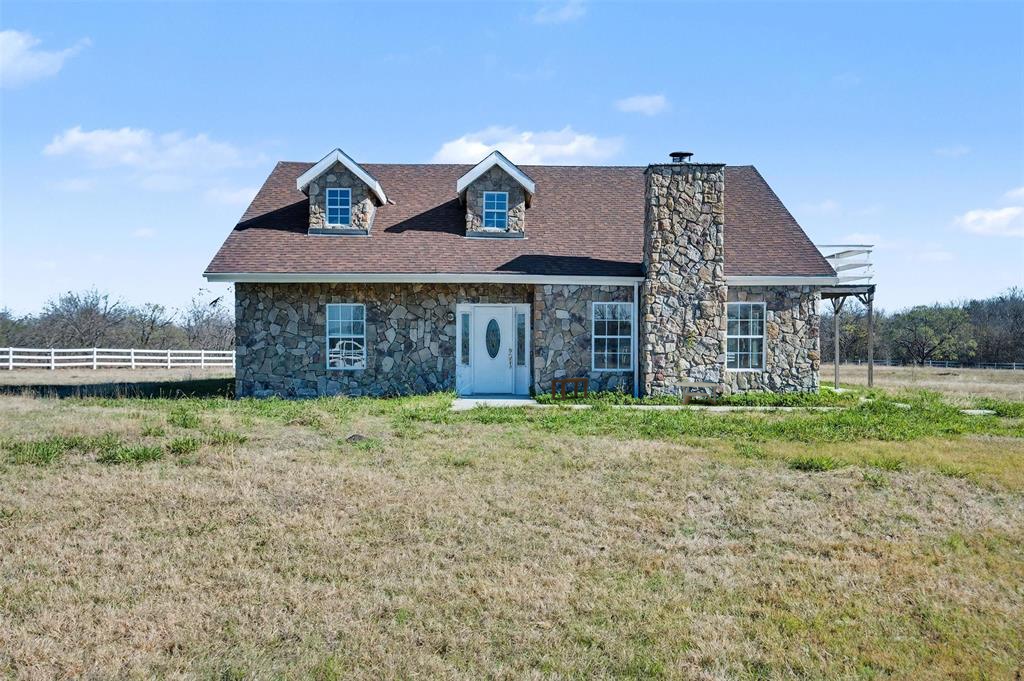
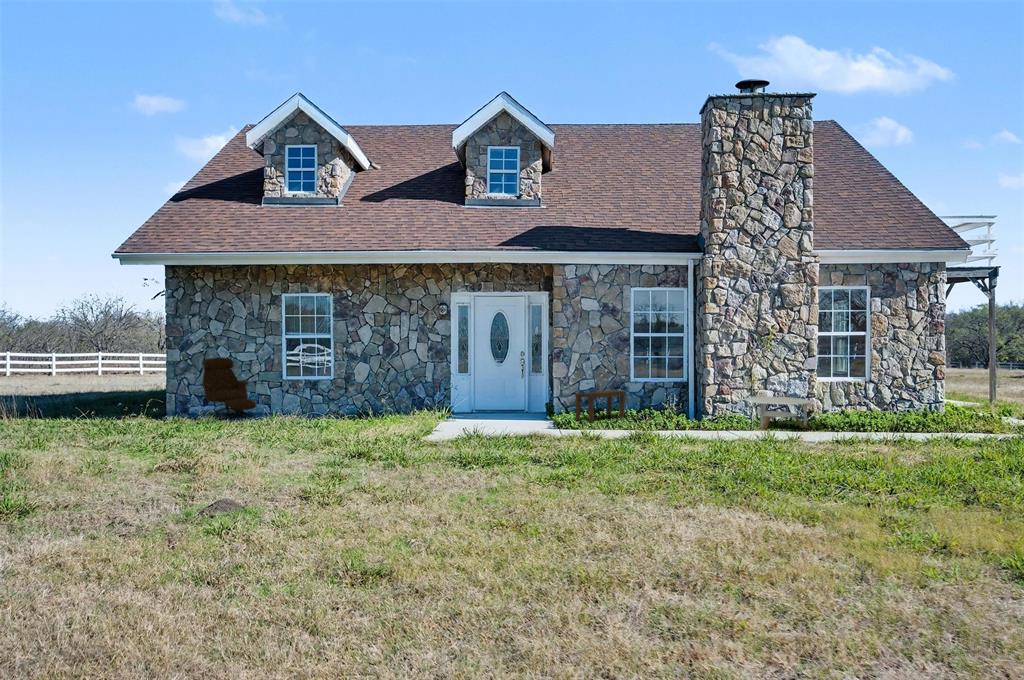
lounge chair: none [268,352,312,398] -> present [201,357,256,418]

